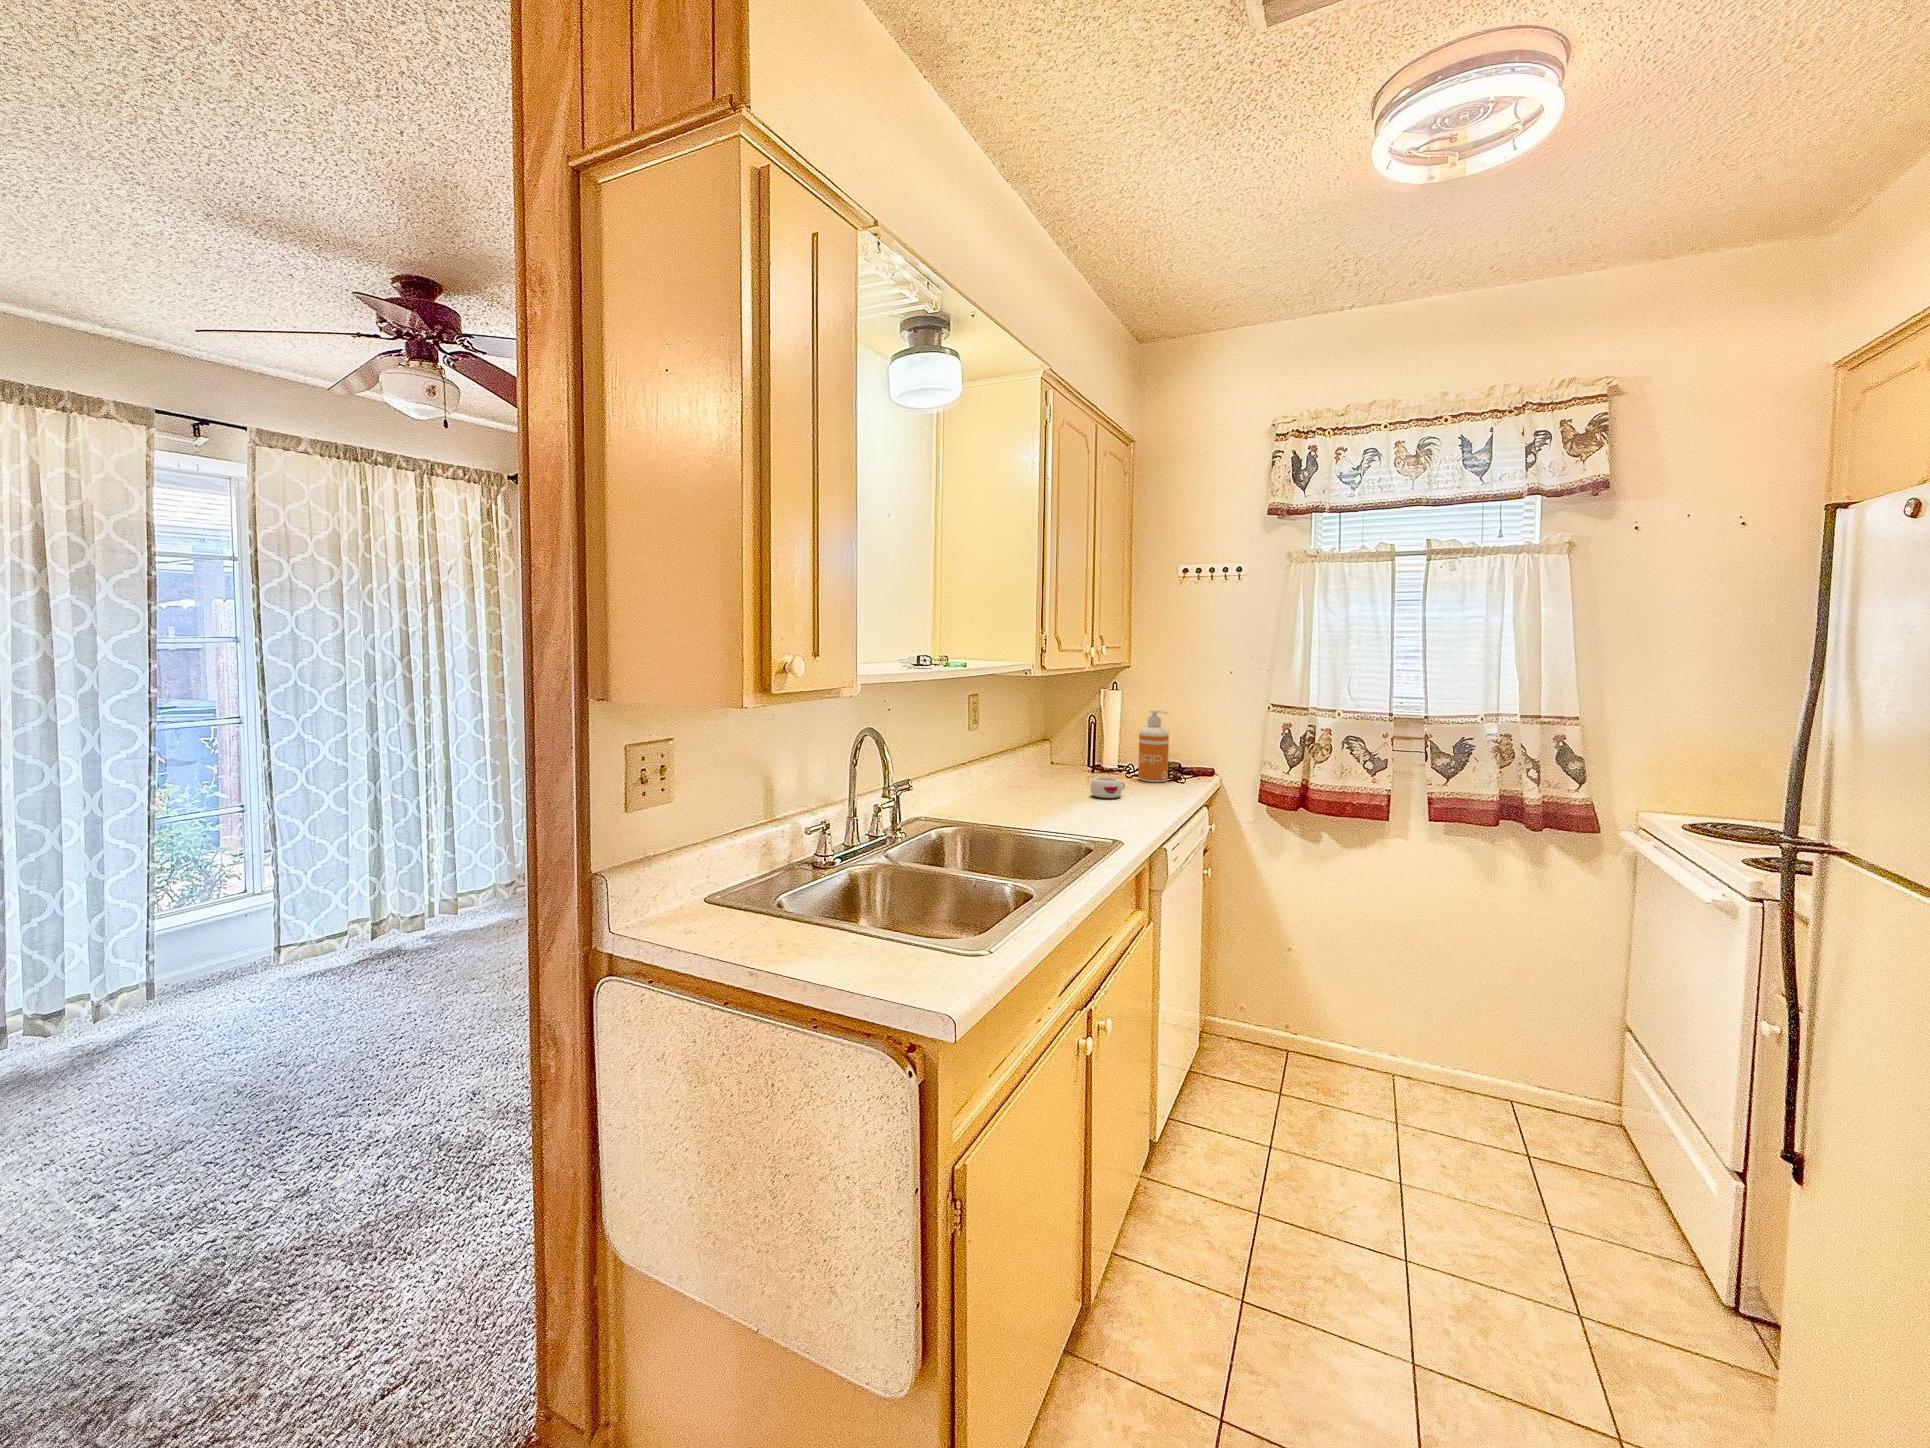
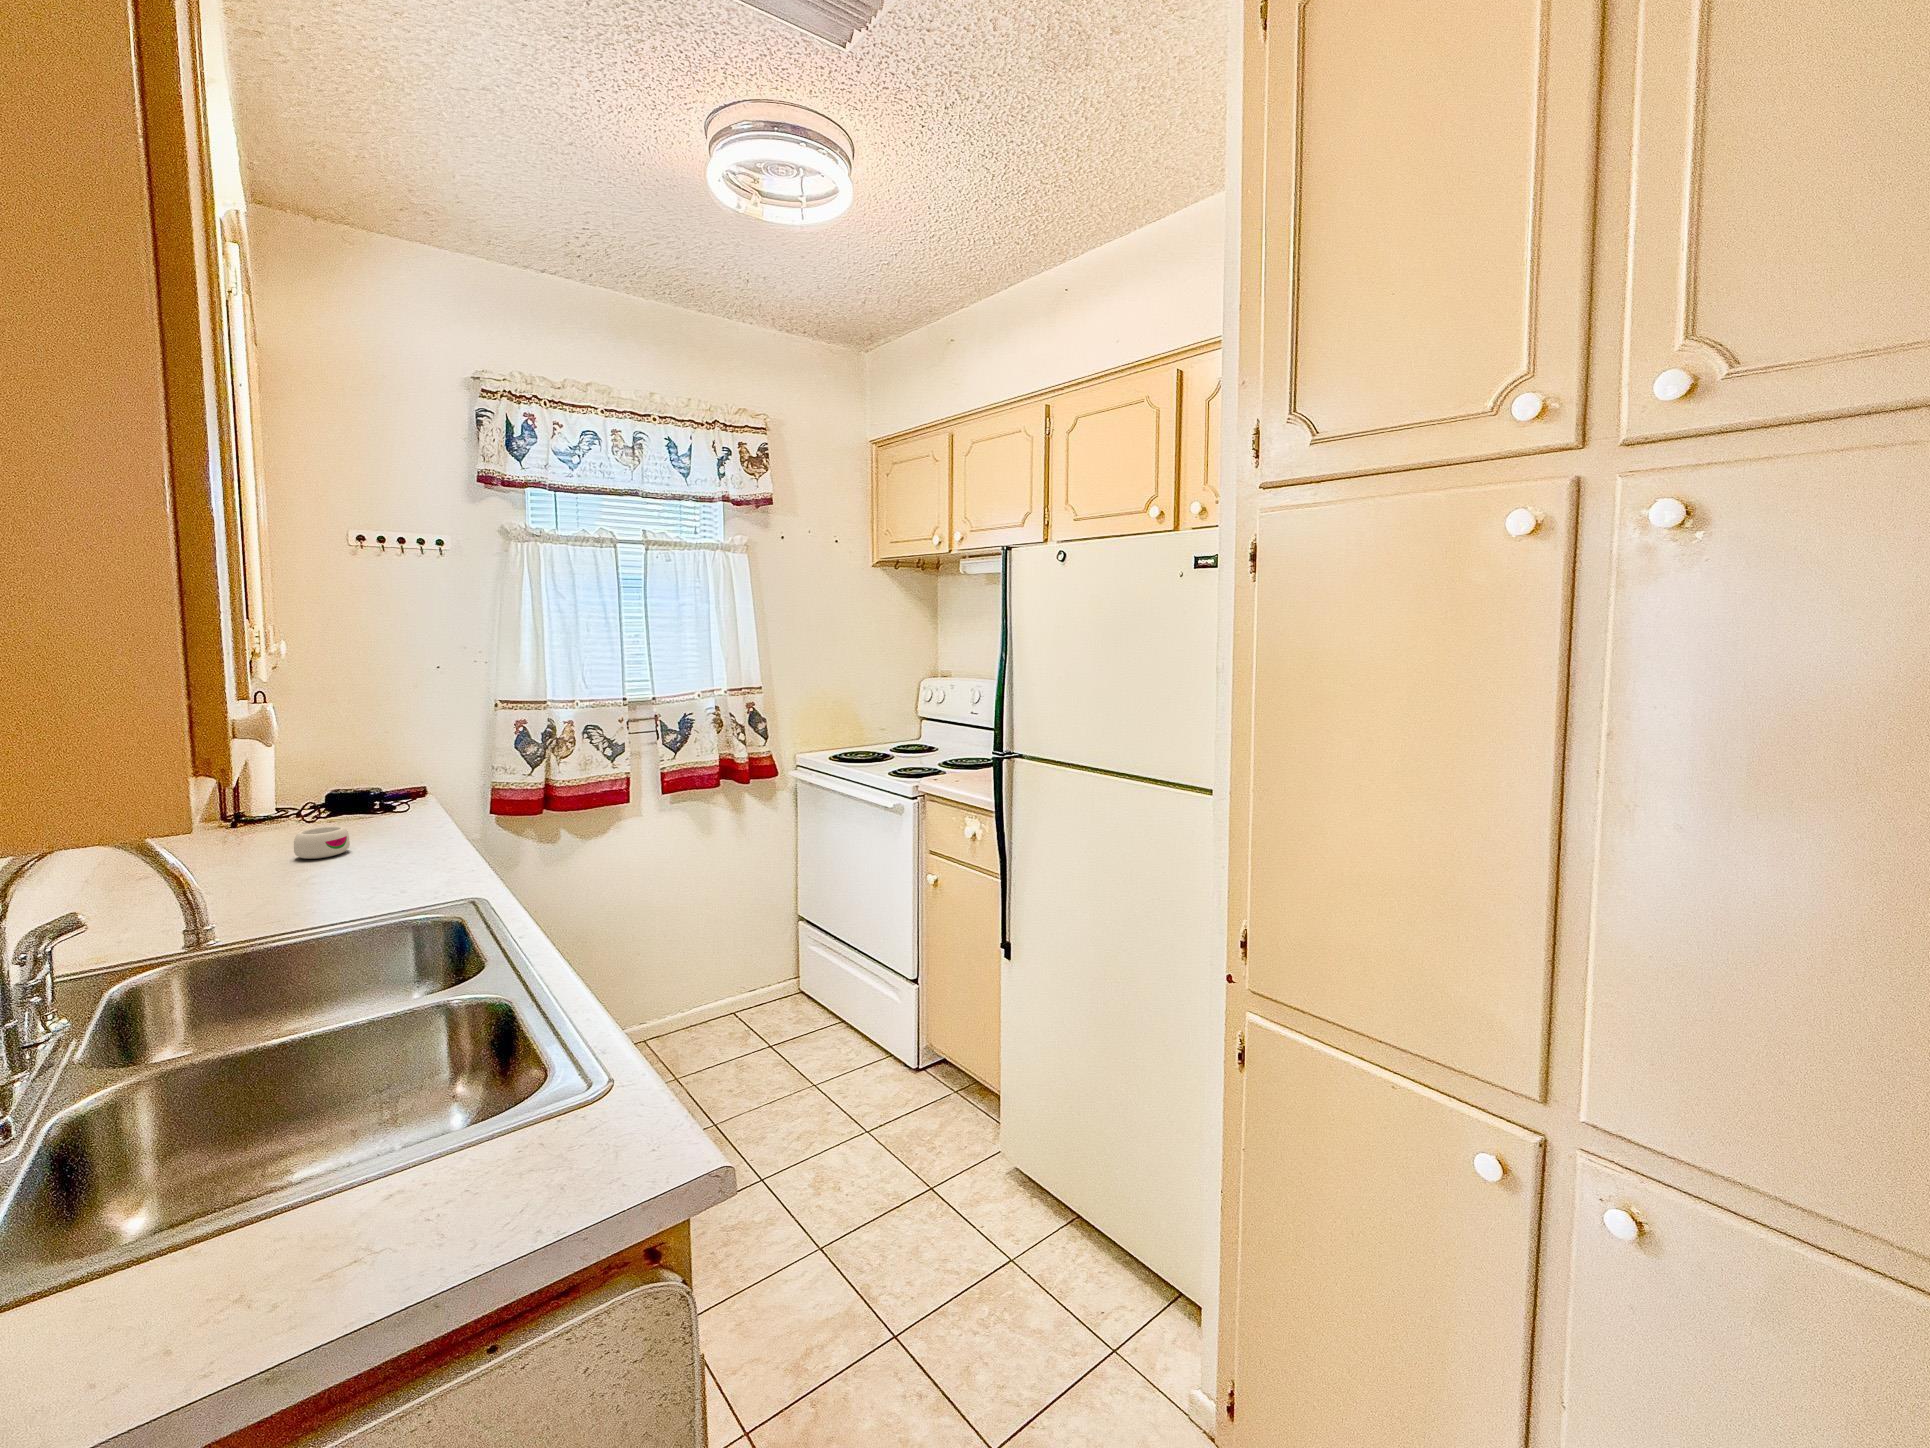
soap dispenser: present [1138,710,1169,782] -> none [323,724,374,823]

